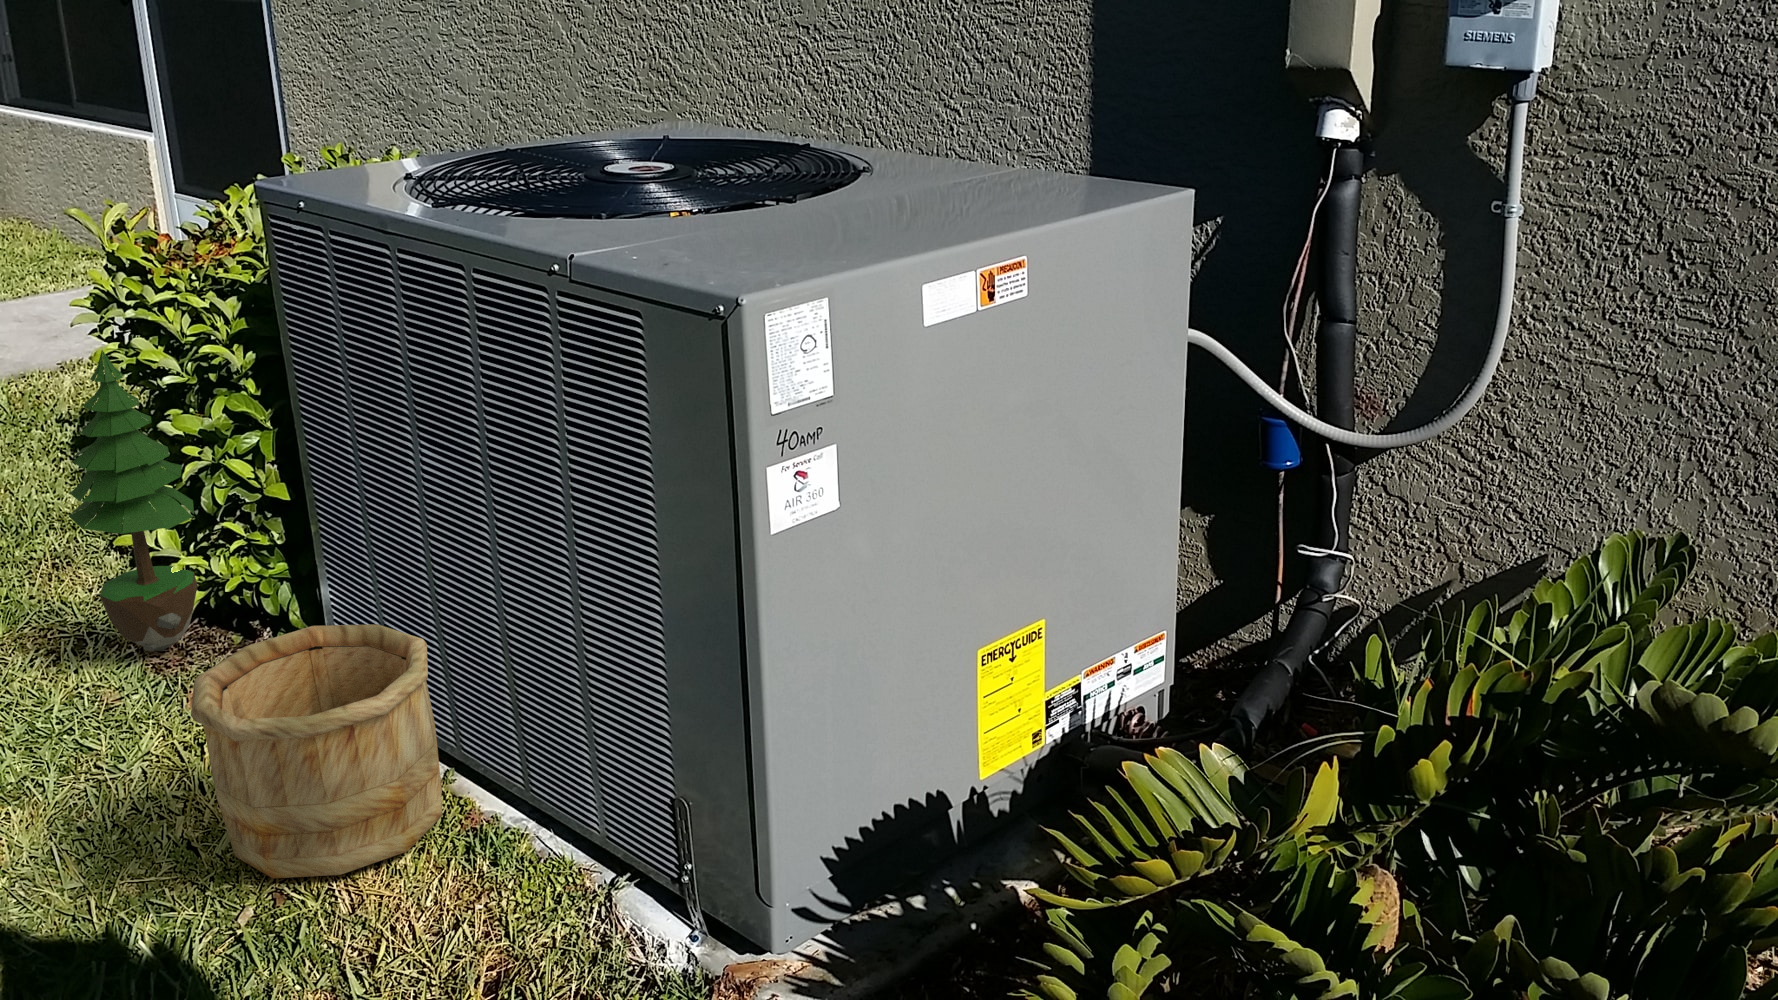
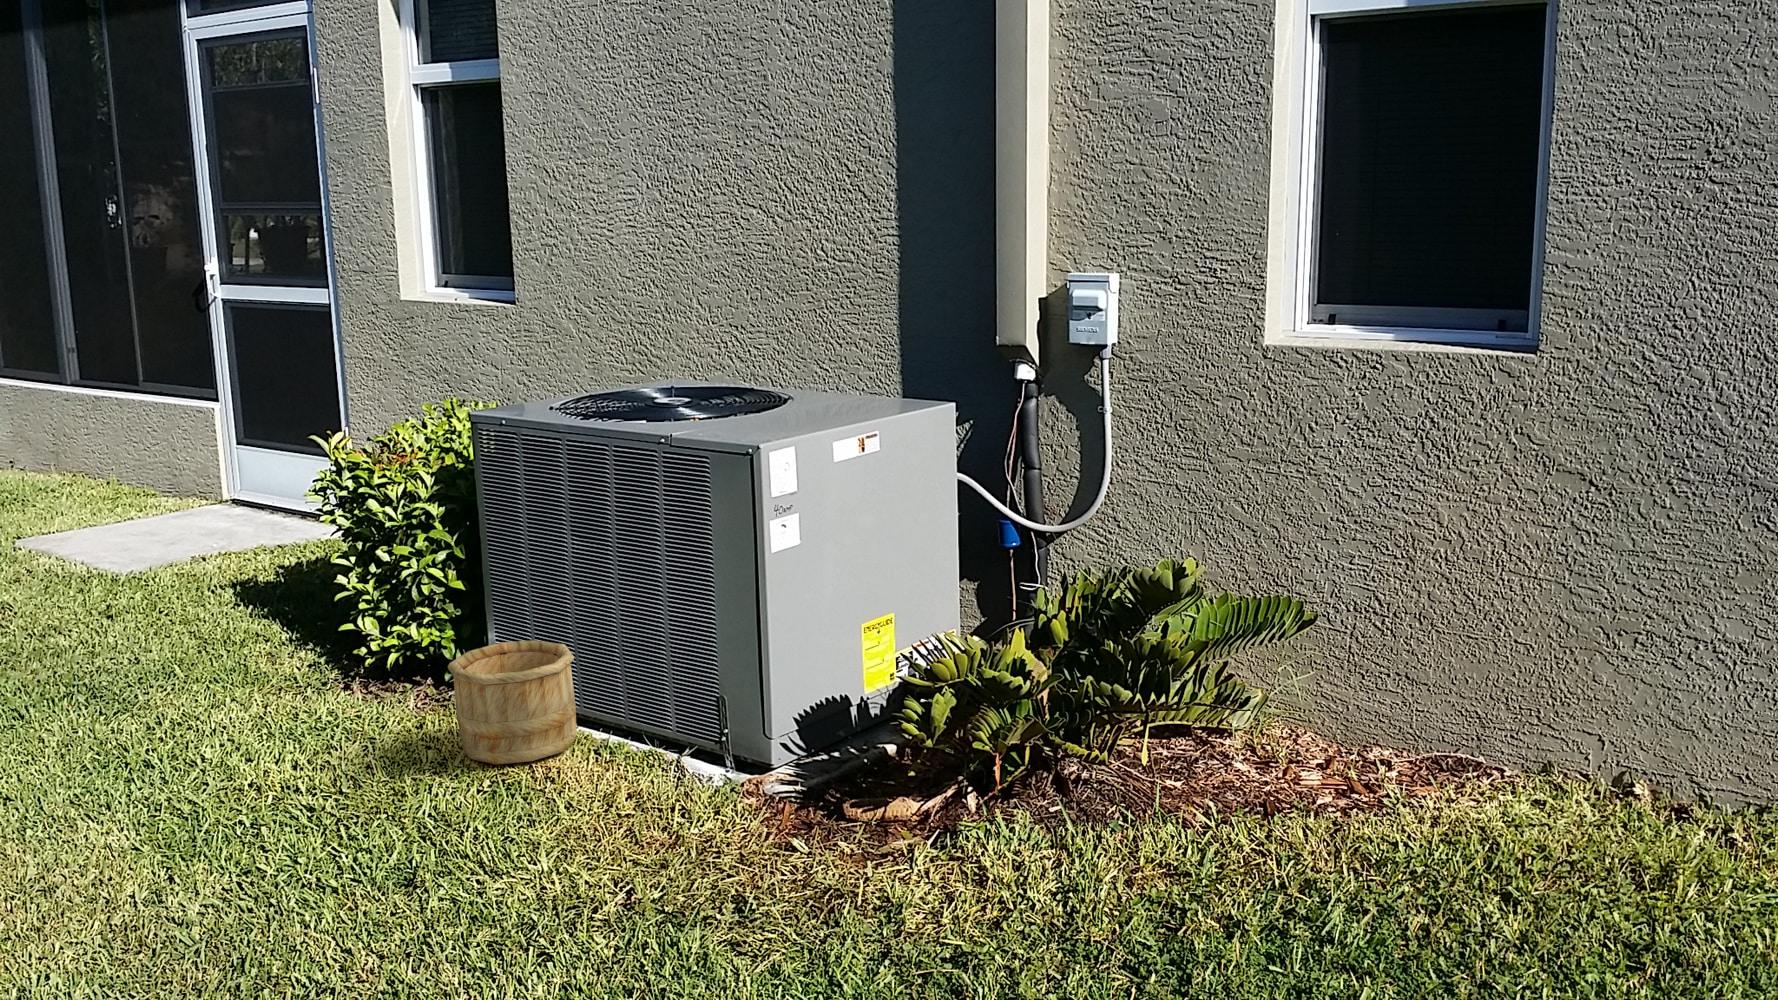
potted tree: present [69,350,198,651] -> none [327,507,398,689]

